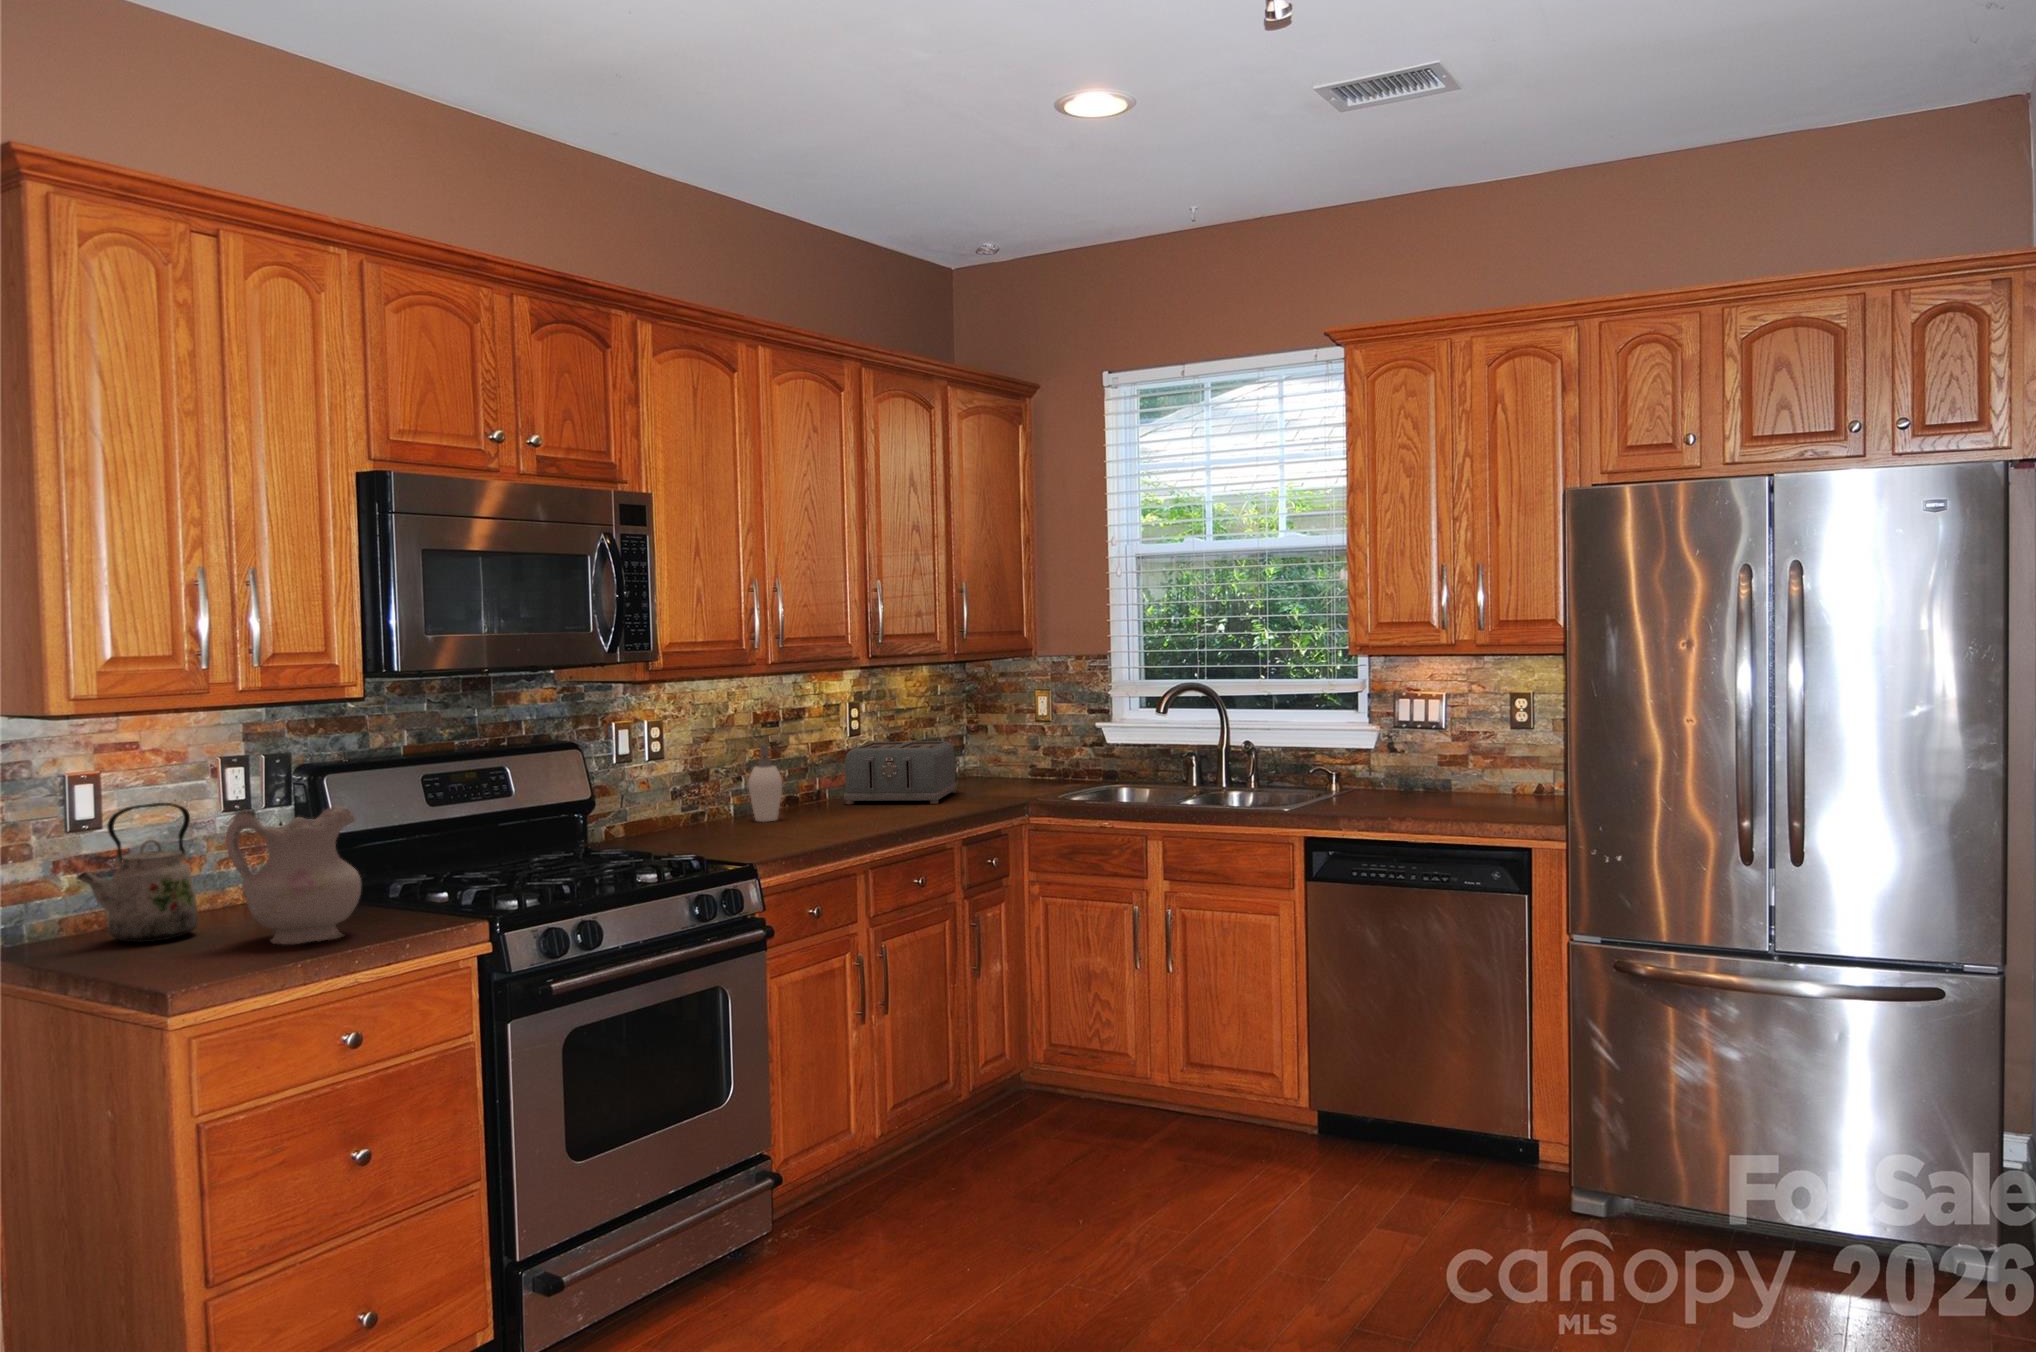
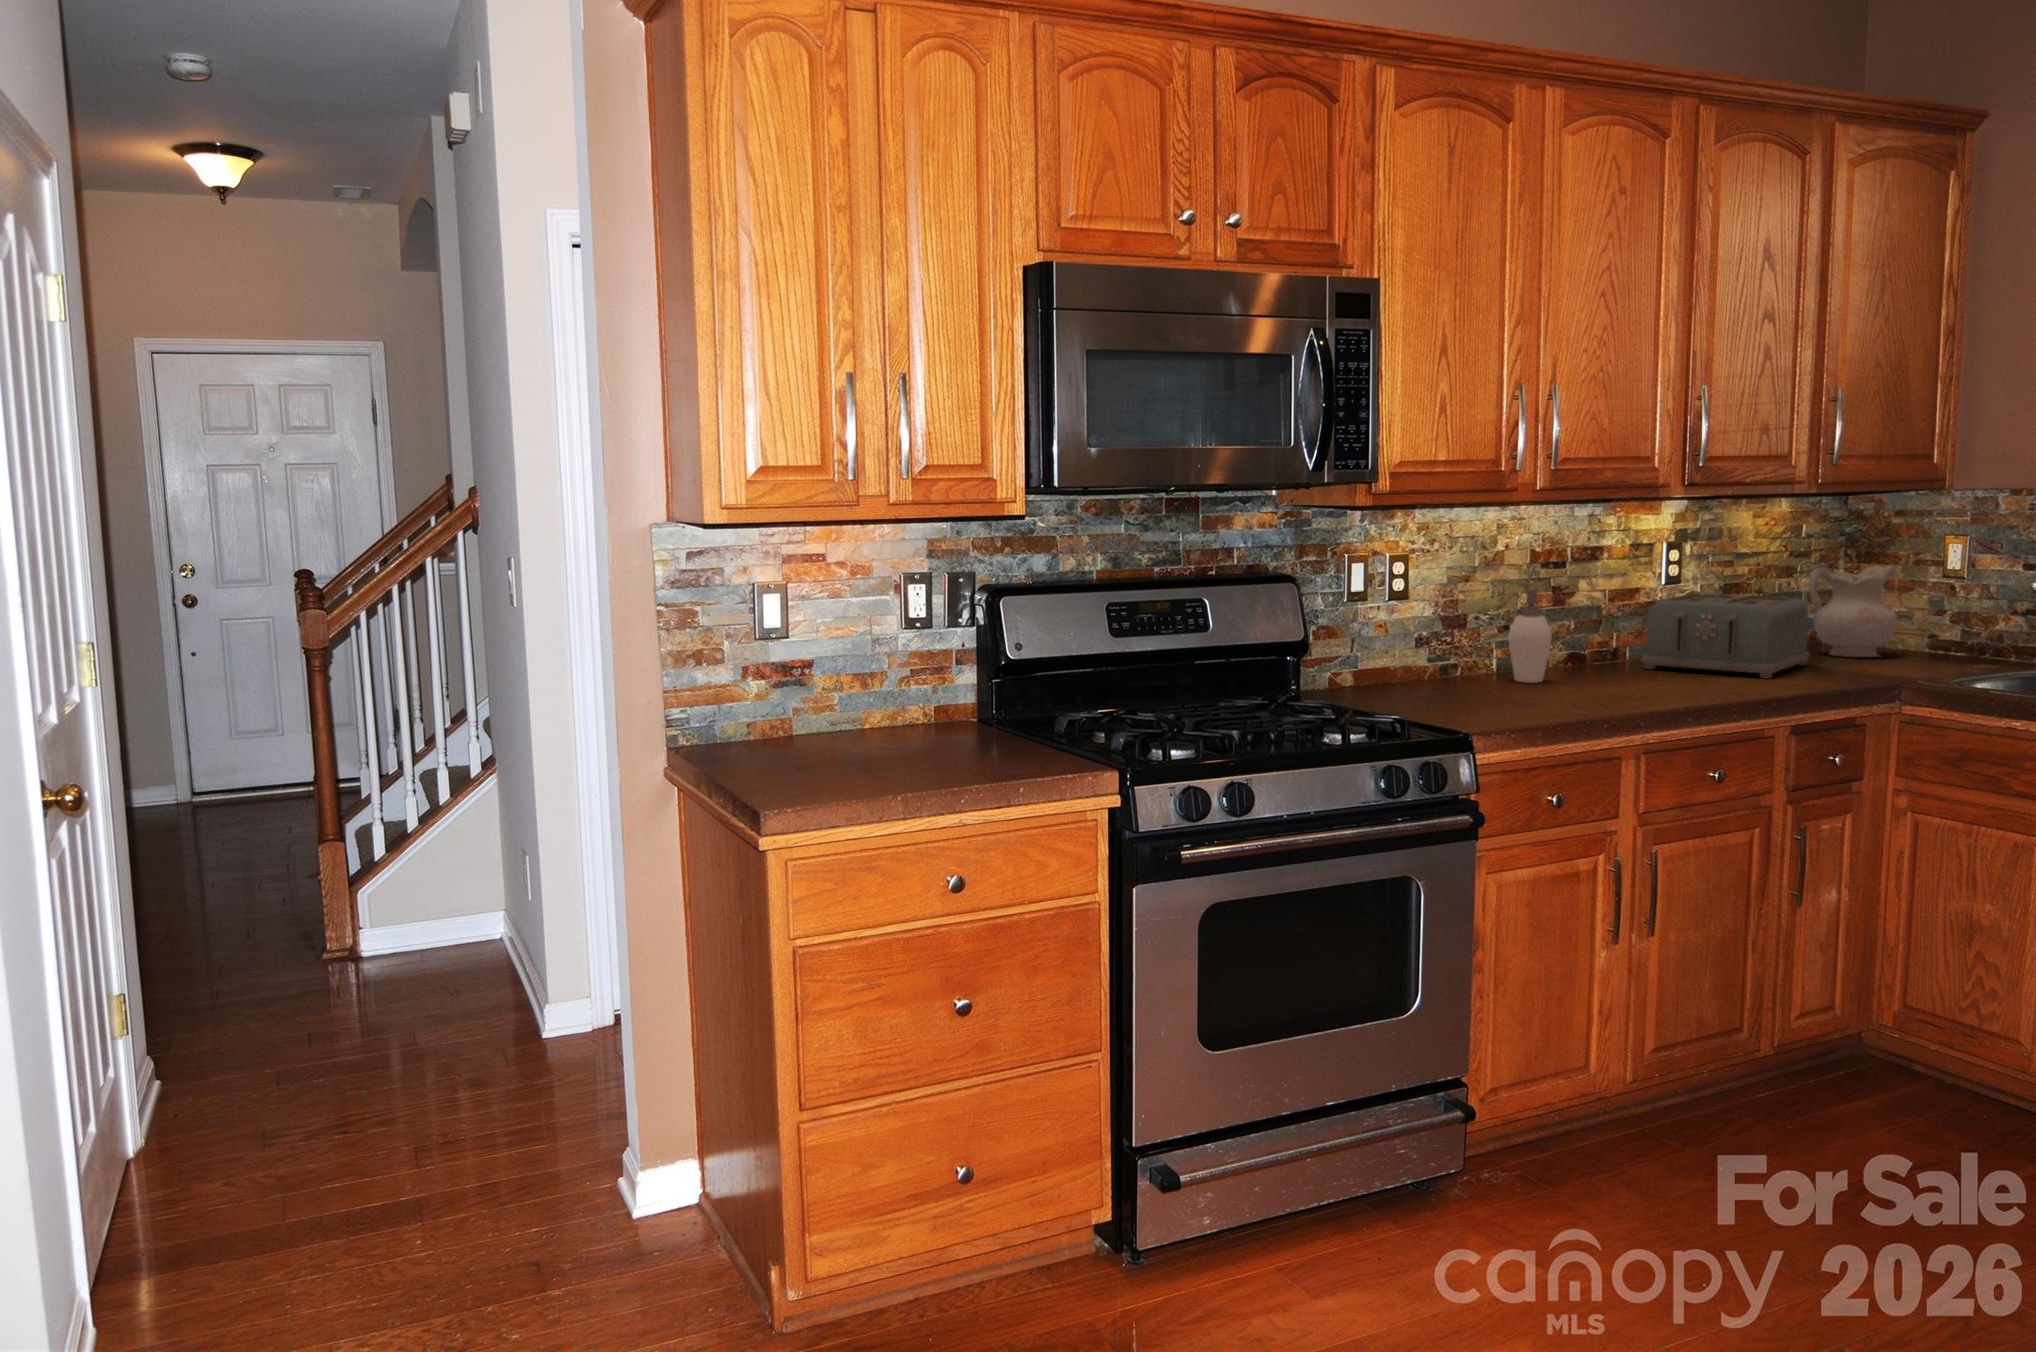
kettle: present [77,803,199,942] -> none [743,616,855,754]
ceramic pitcher: present [226,806,361,944] -> present [1808,564,1897,657]

